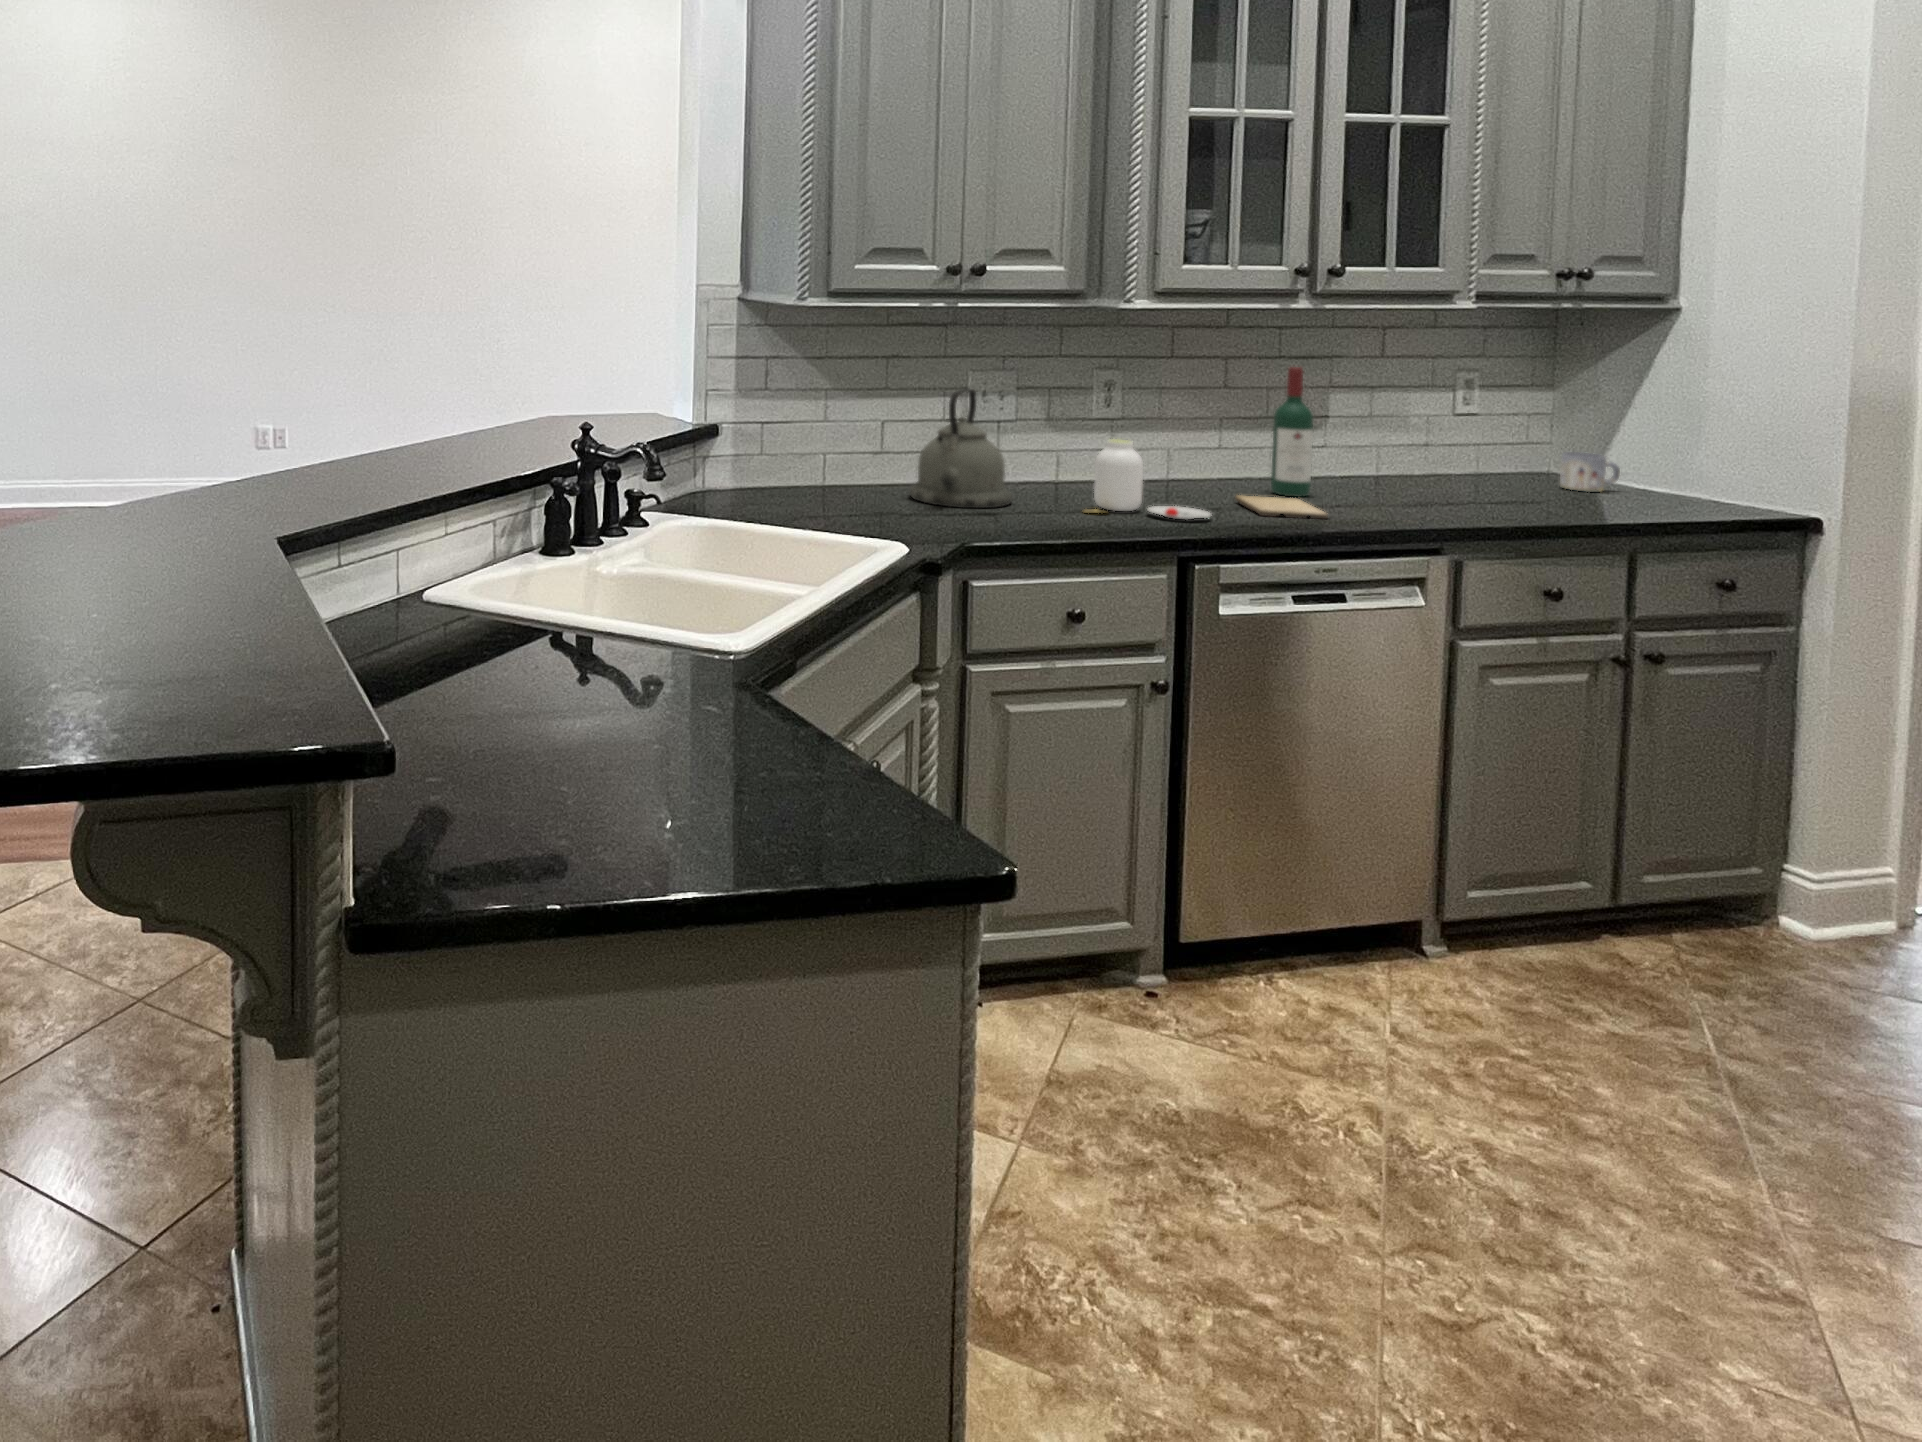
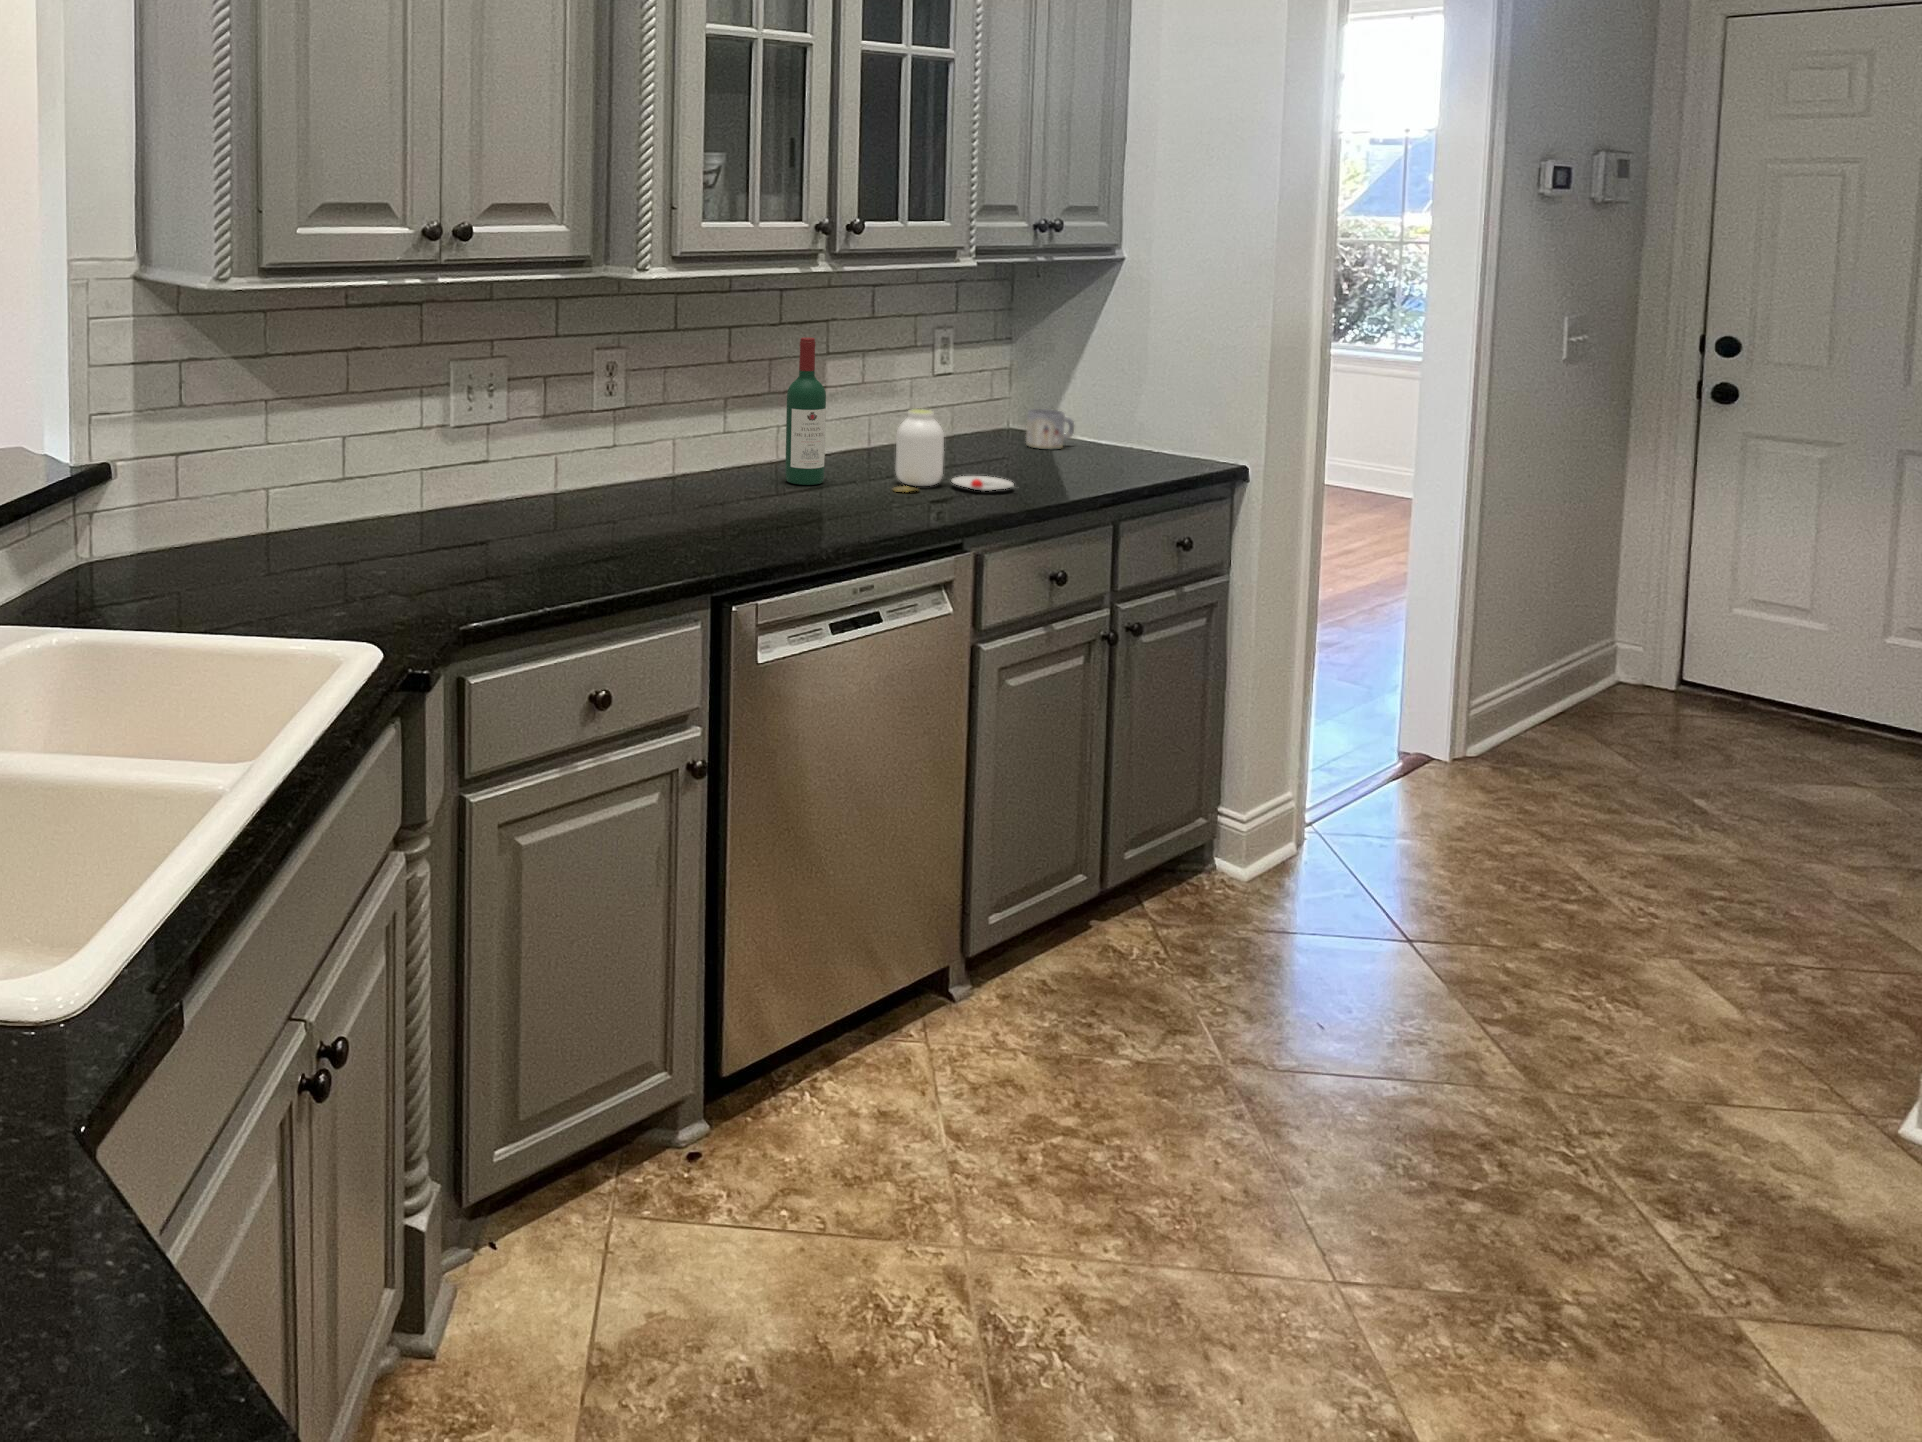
kettle: present [909,388,1012,508] -> none [384,386,513,550]
jar: present [1084,439,1211,520] -> present [893,409,1014,492]
cutting board: present [1235,495,1328,519] -> none [756,491,856,522]

